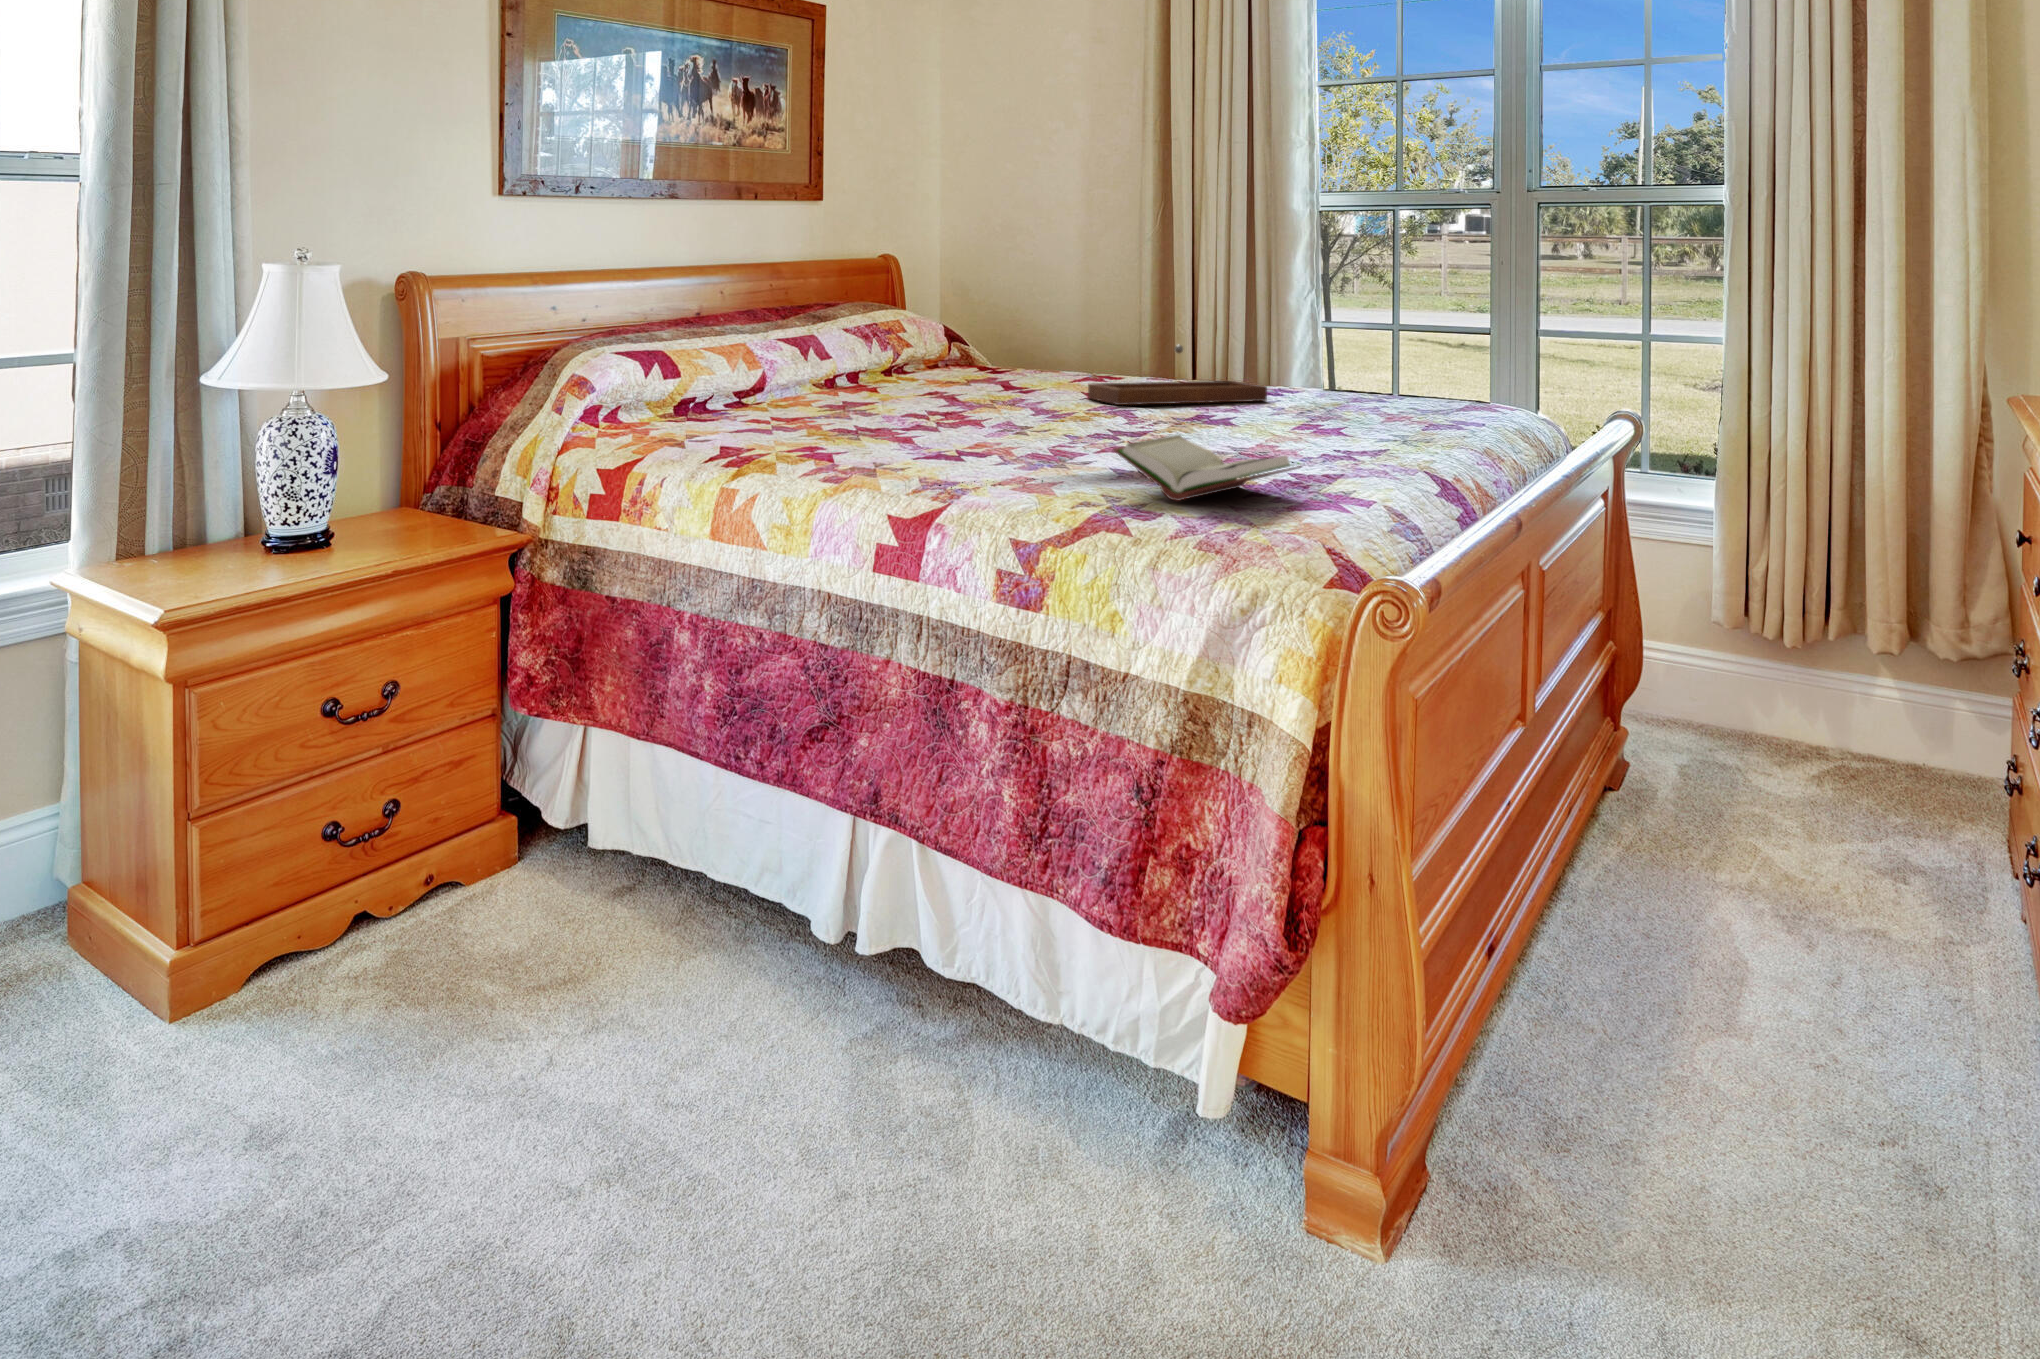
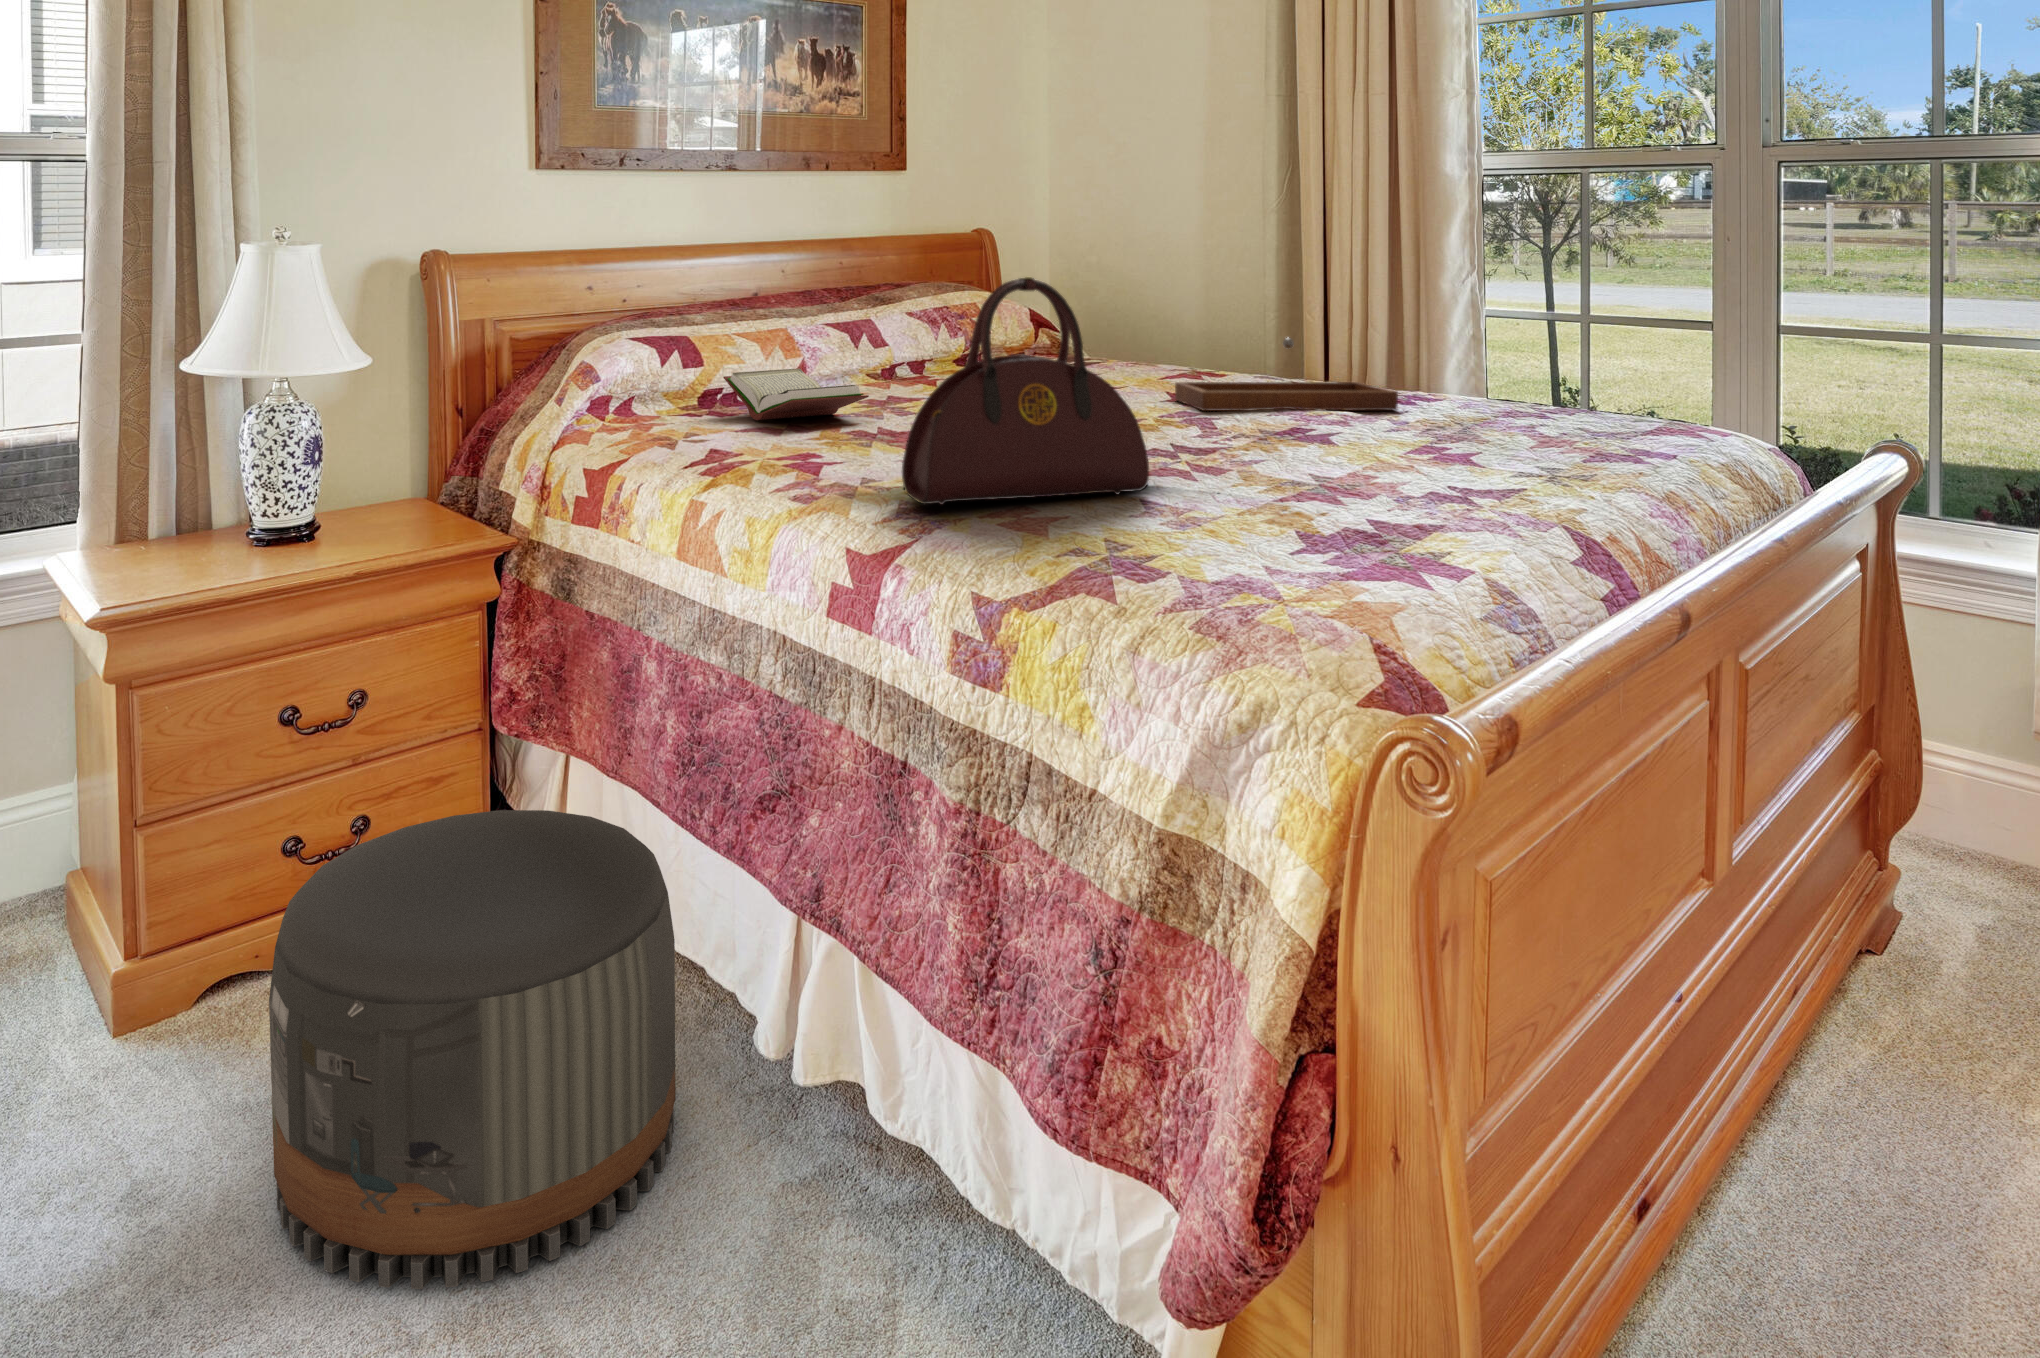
handbag: none [915,291,1113,477] -> present [902,277,1149,504]
book: present [1113,435,1300,501] -> present [723,368,869,420]
pouf: none [397,760,752,1156] -> present [269,810,676,1289]

